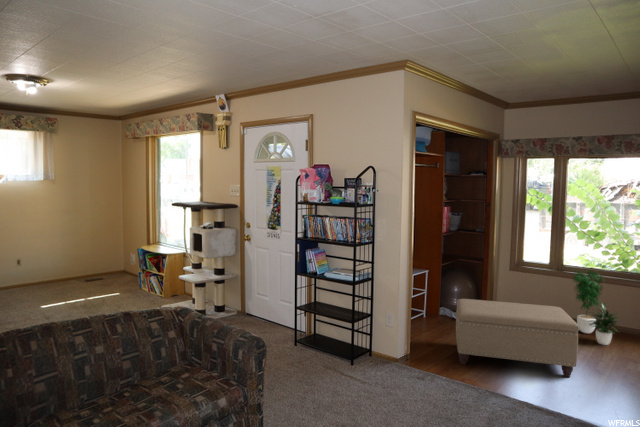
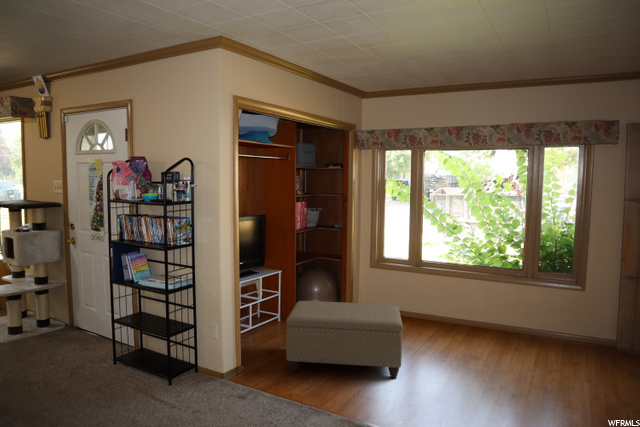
potted plant: present [574,270,618,345] -> none [423,260,463,340]

